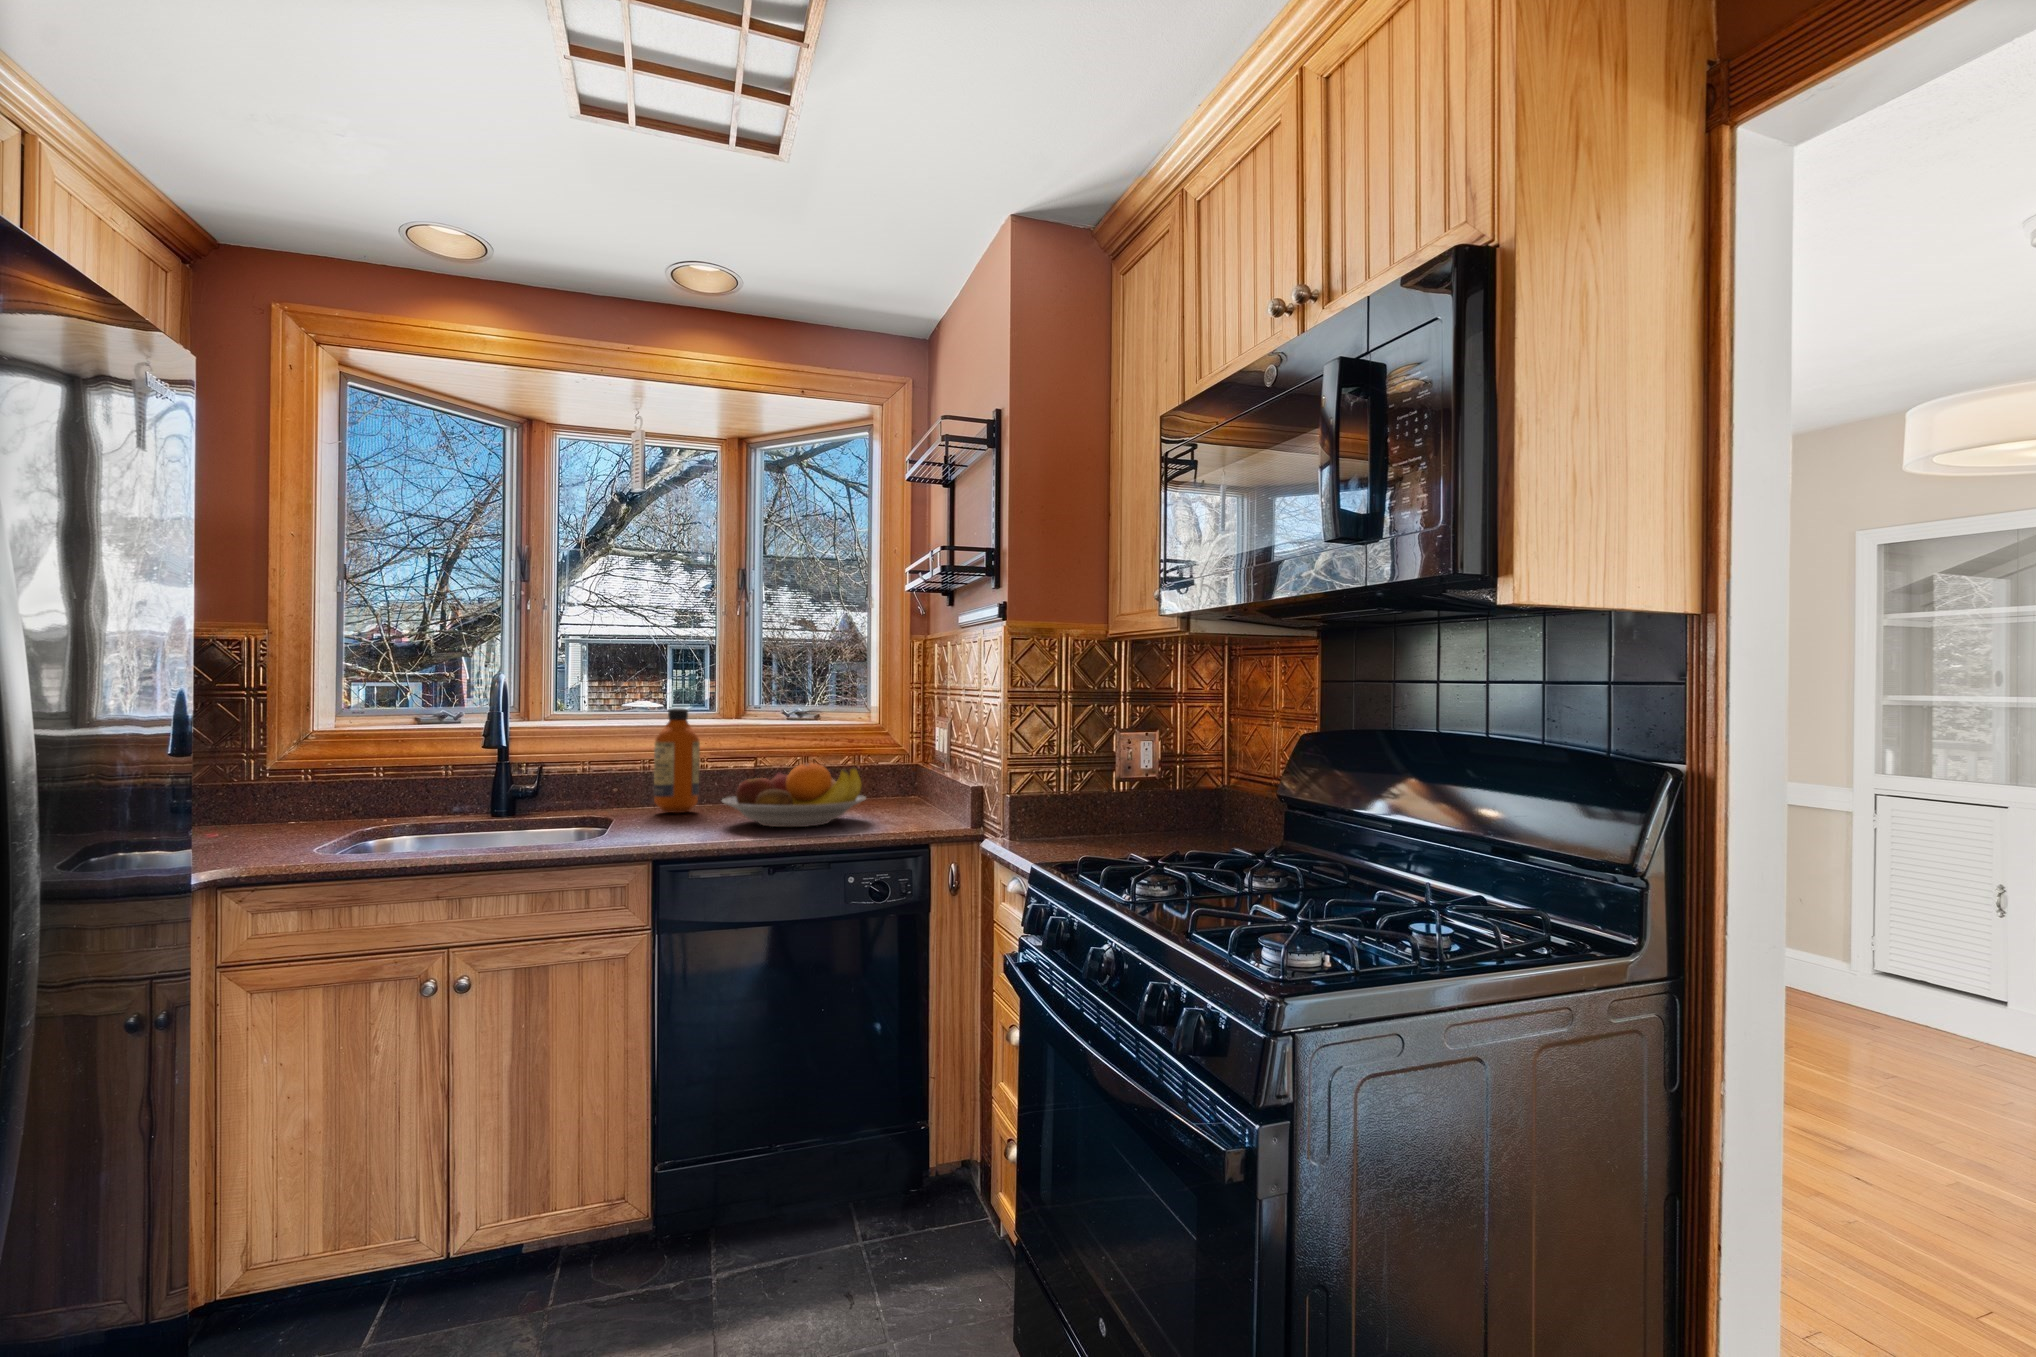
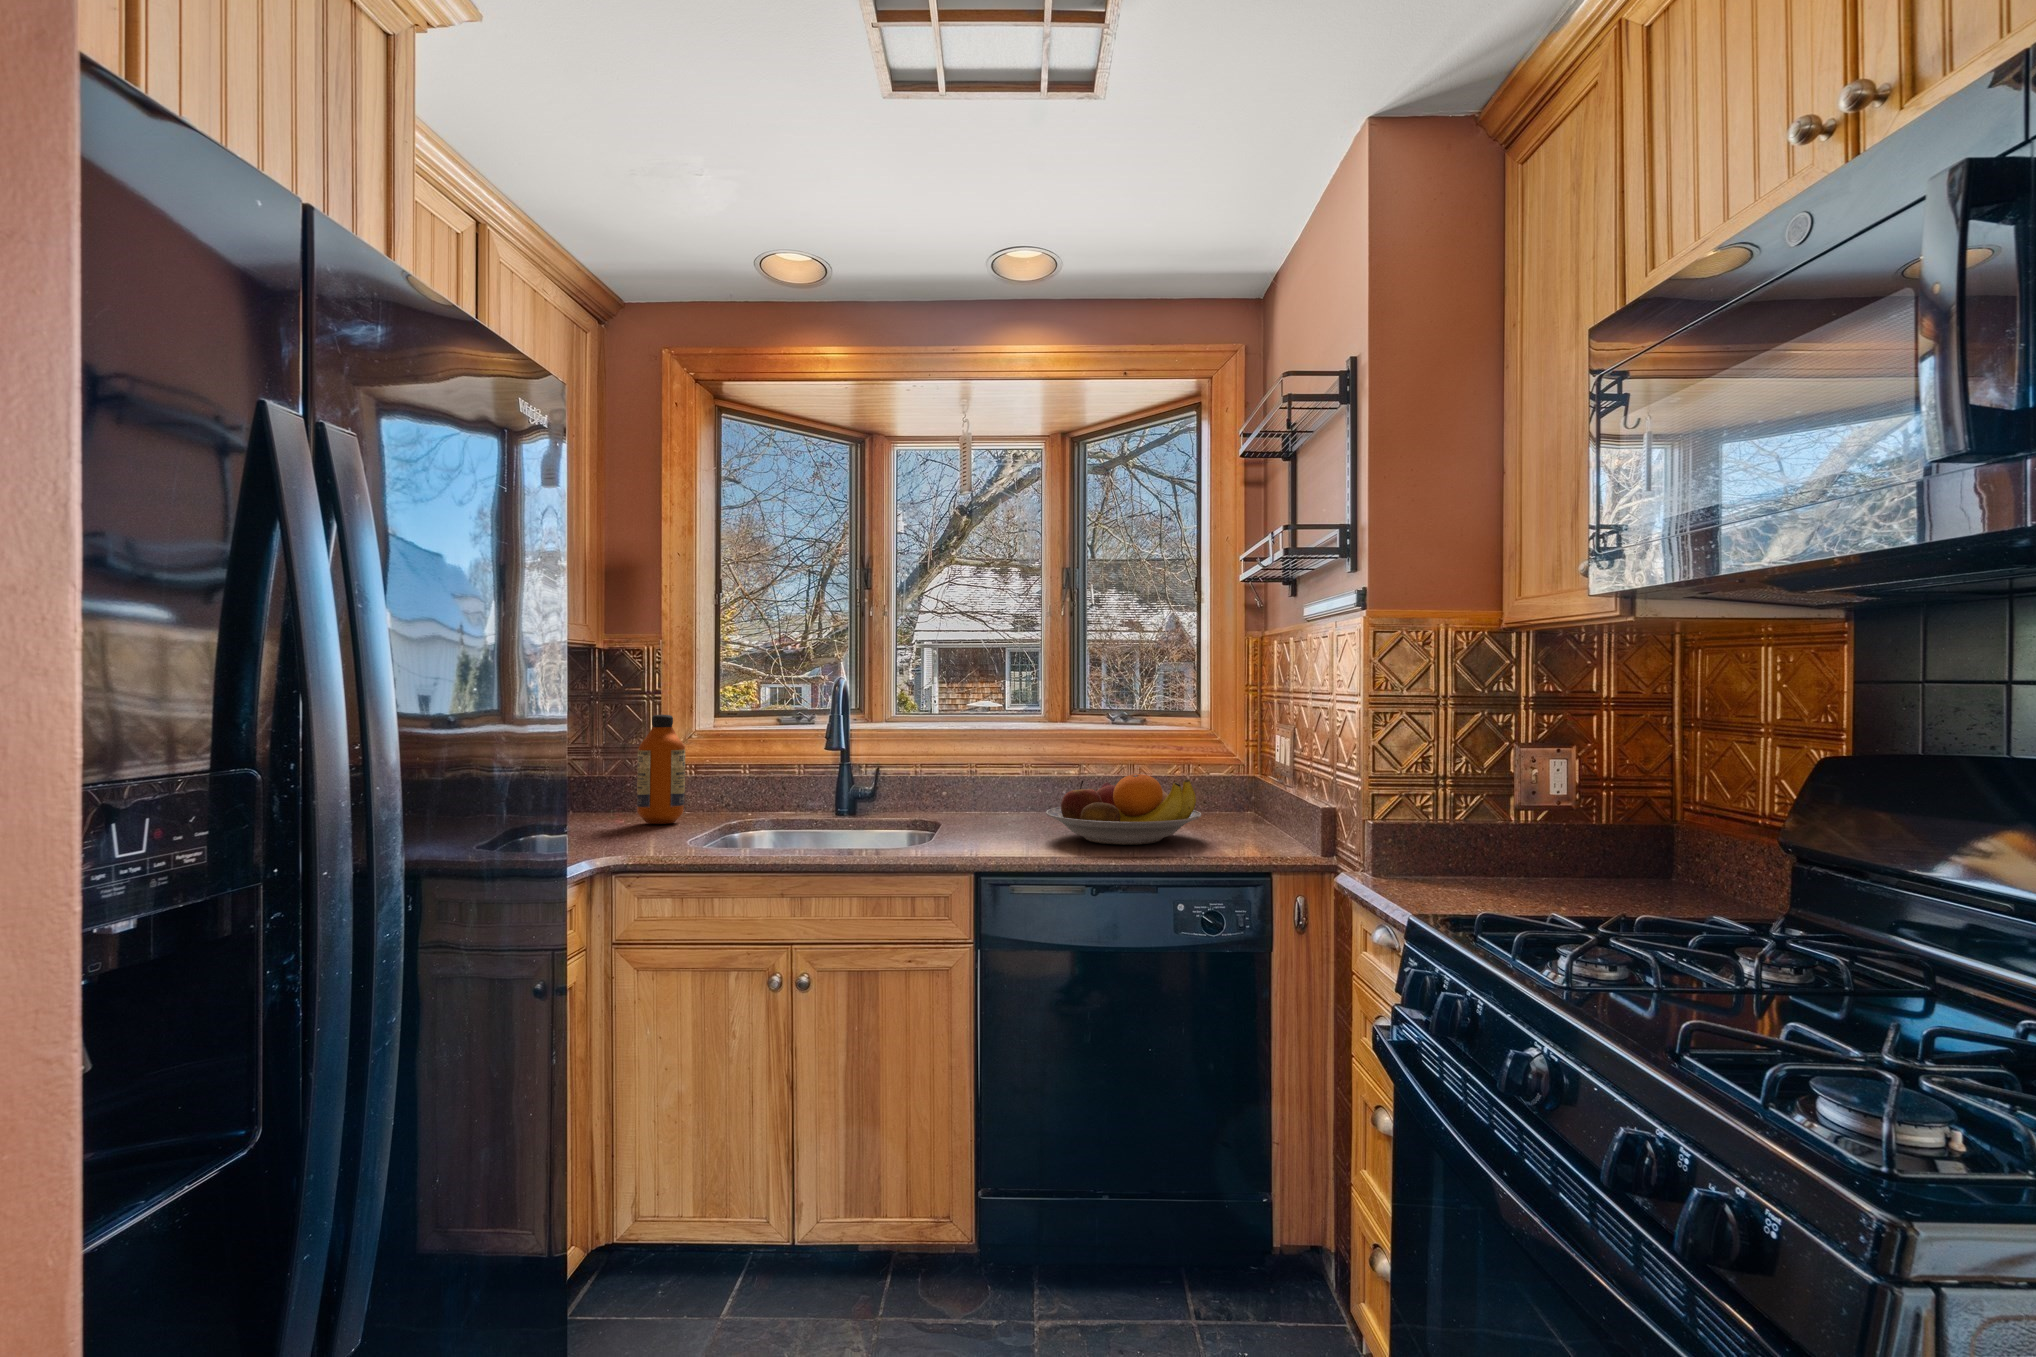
bottle: present [654,708,700,813] -> present [637,715,685,824]

